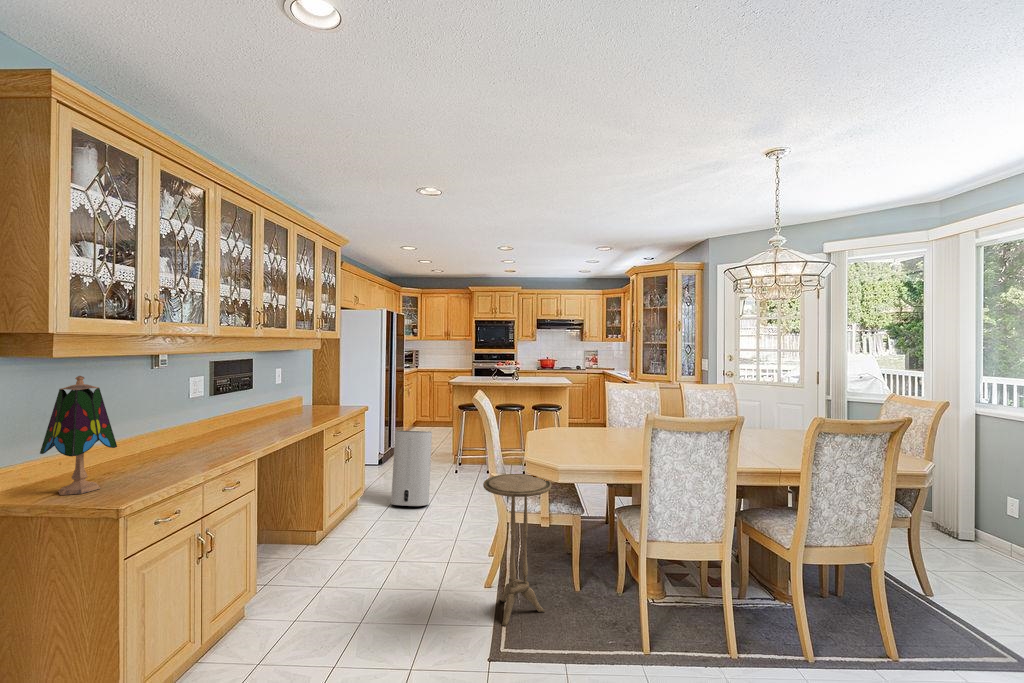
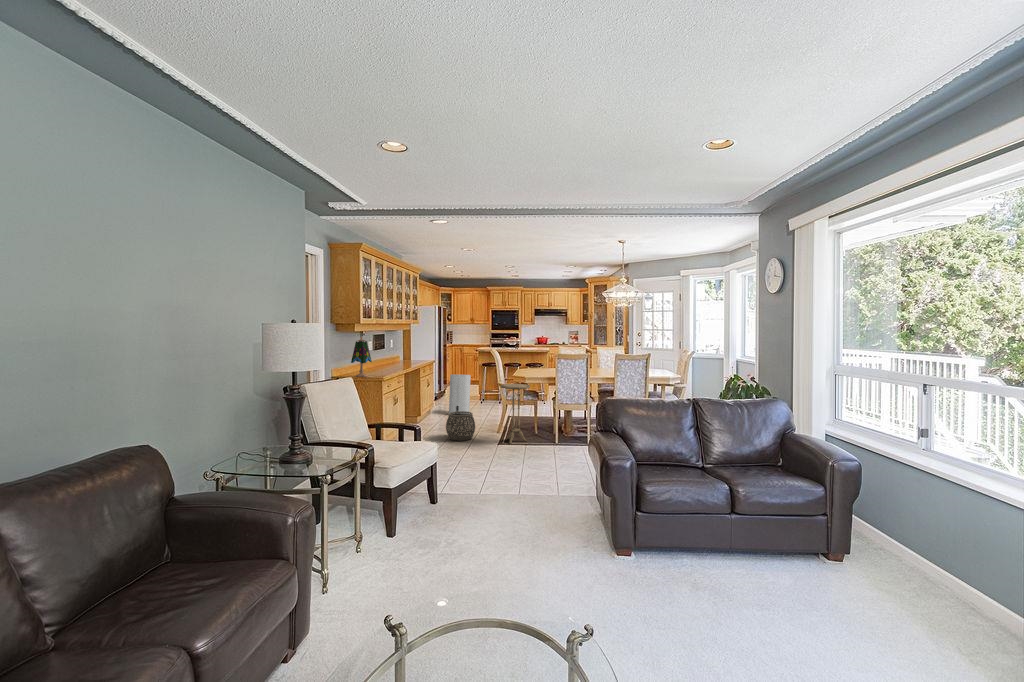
woven basket: none [358,533,427,613] -> present [446,411,475,441]

